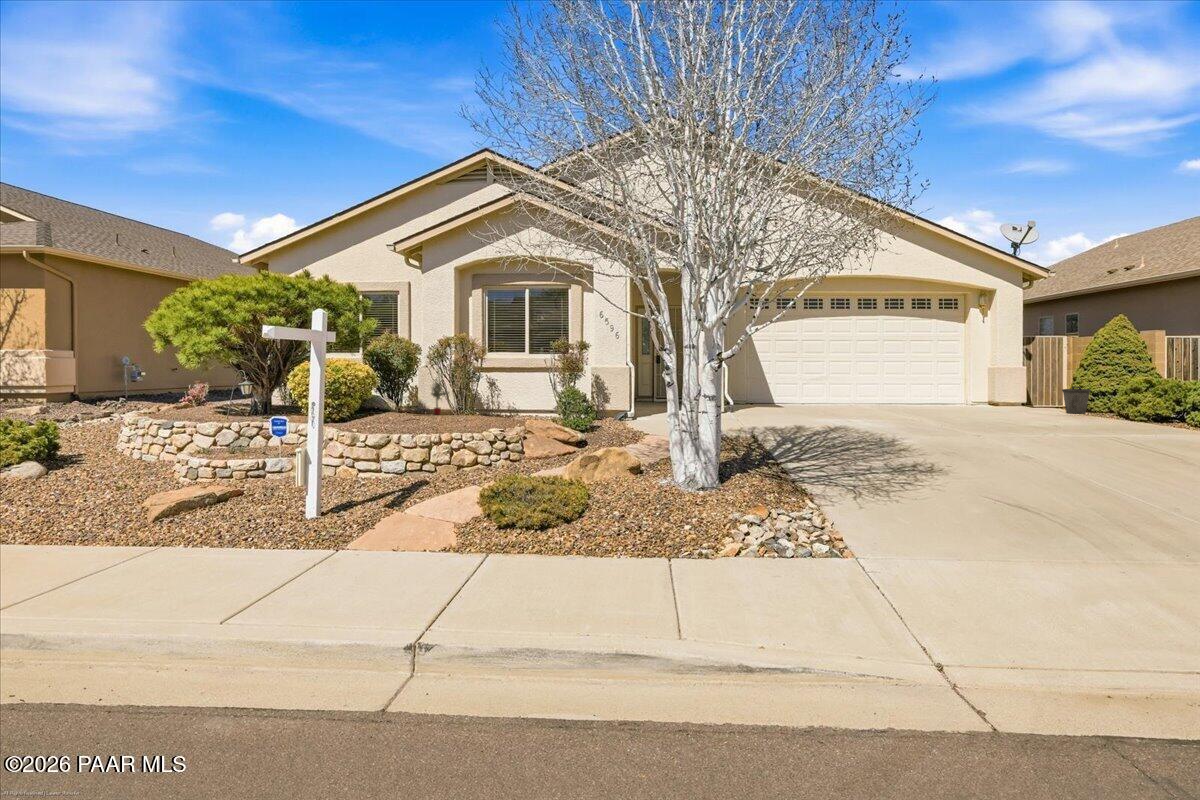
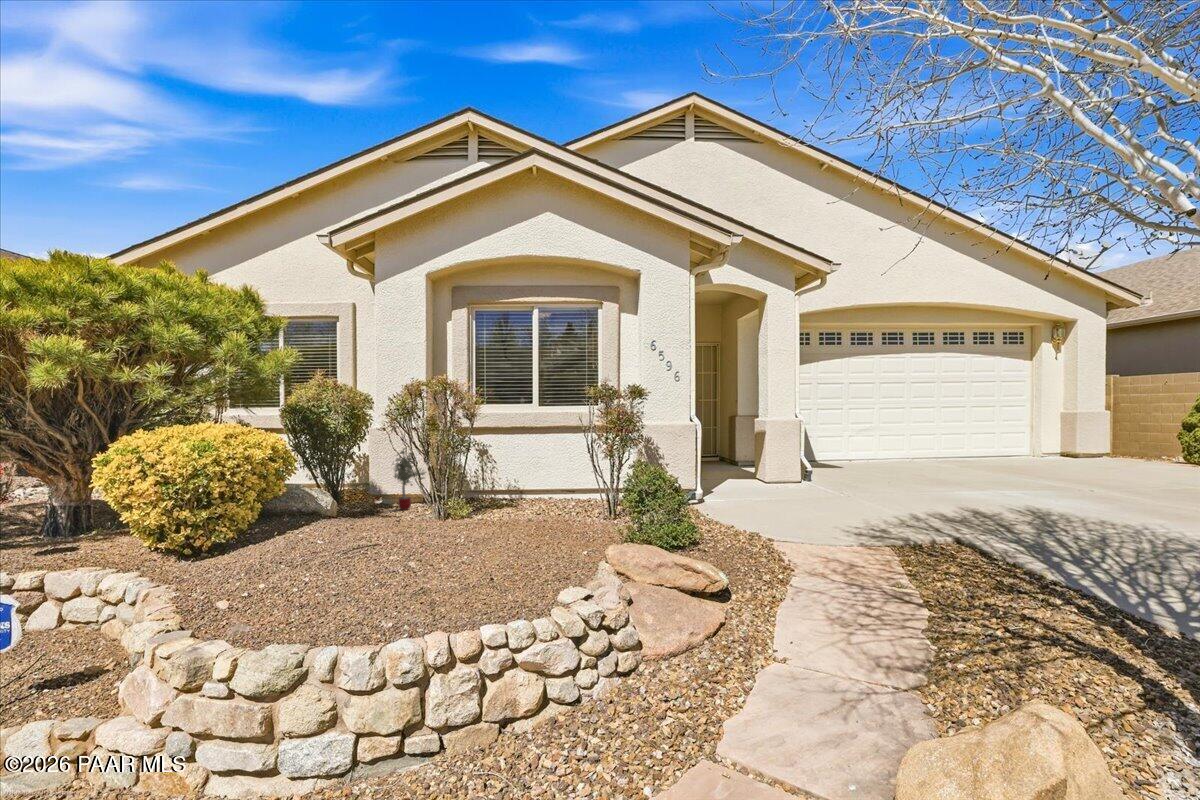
trash can: present [1062,386,1091,414] -> none [1106,427,1143,458]

